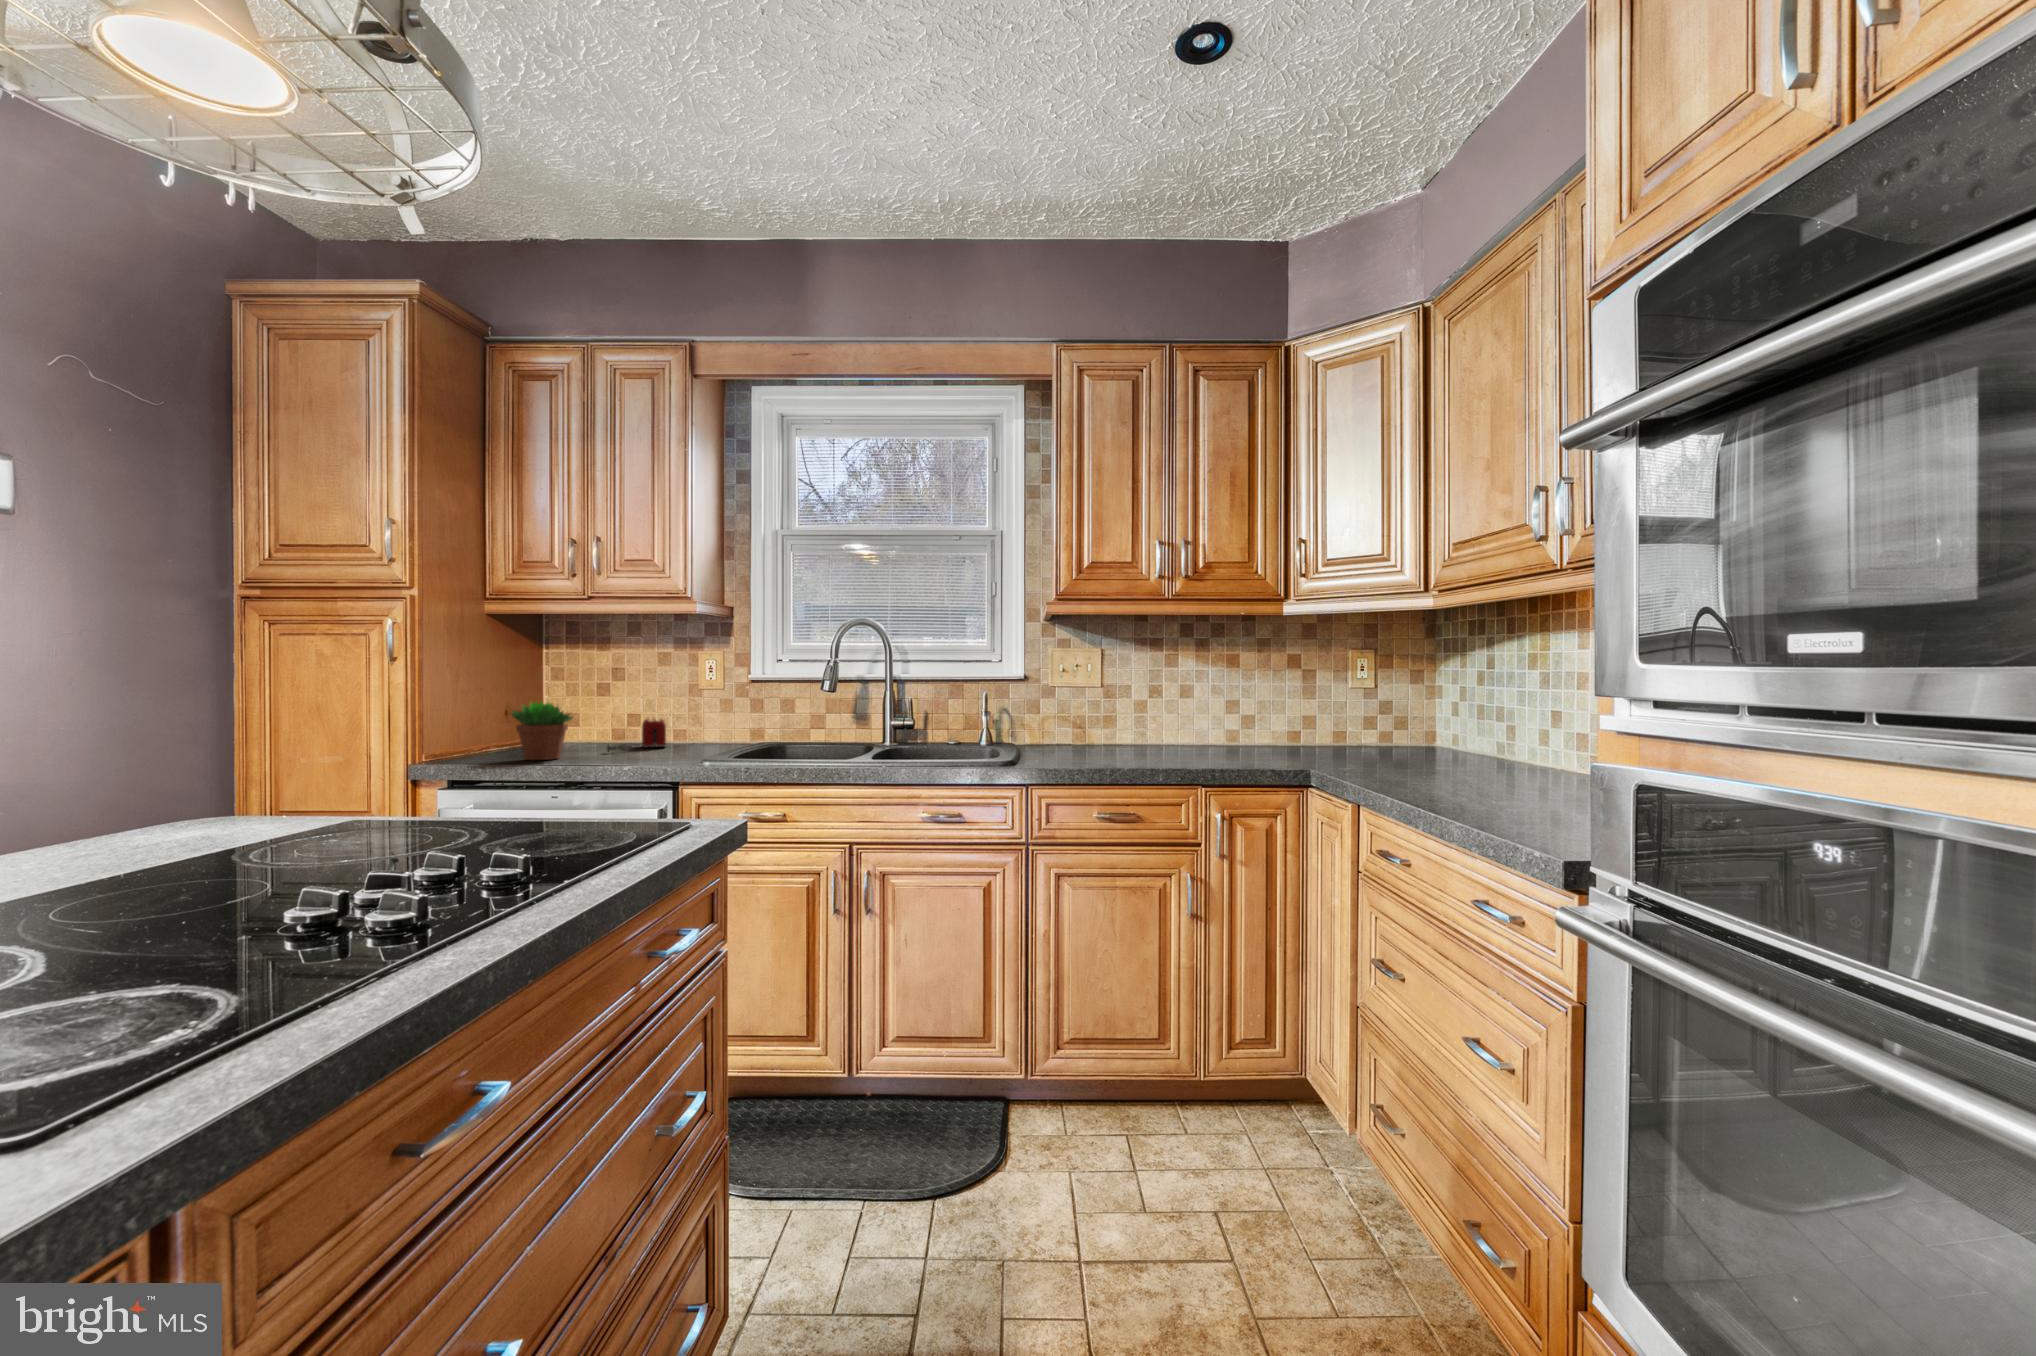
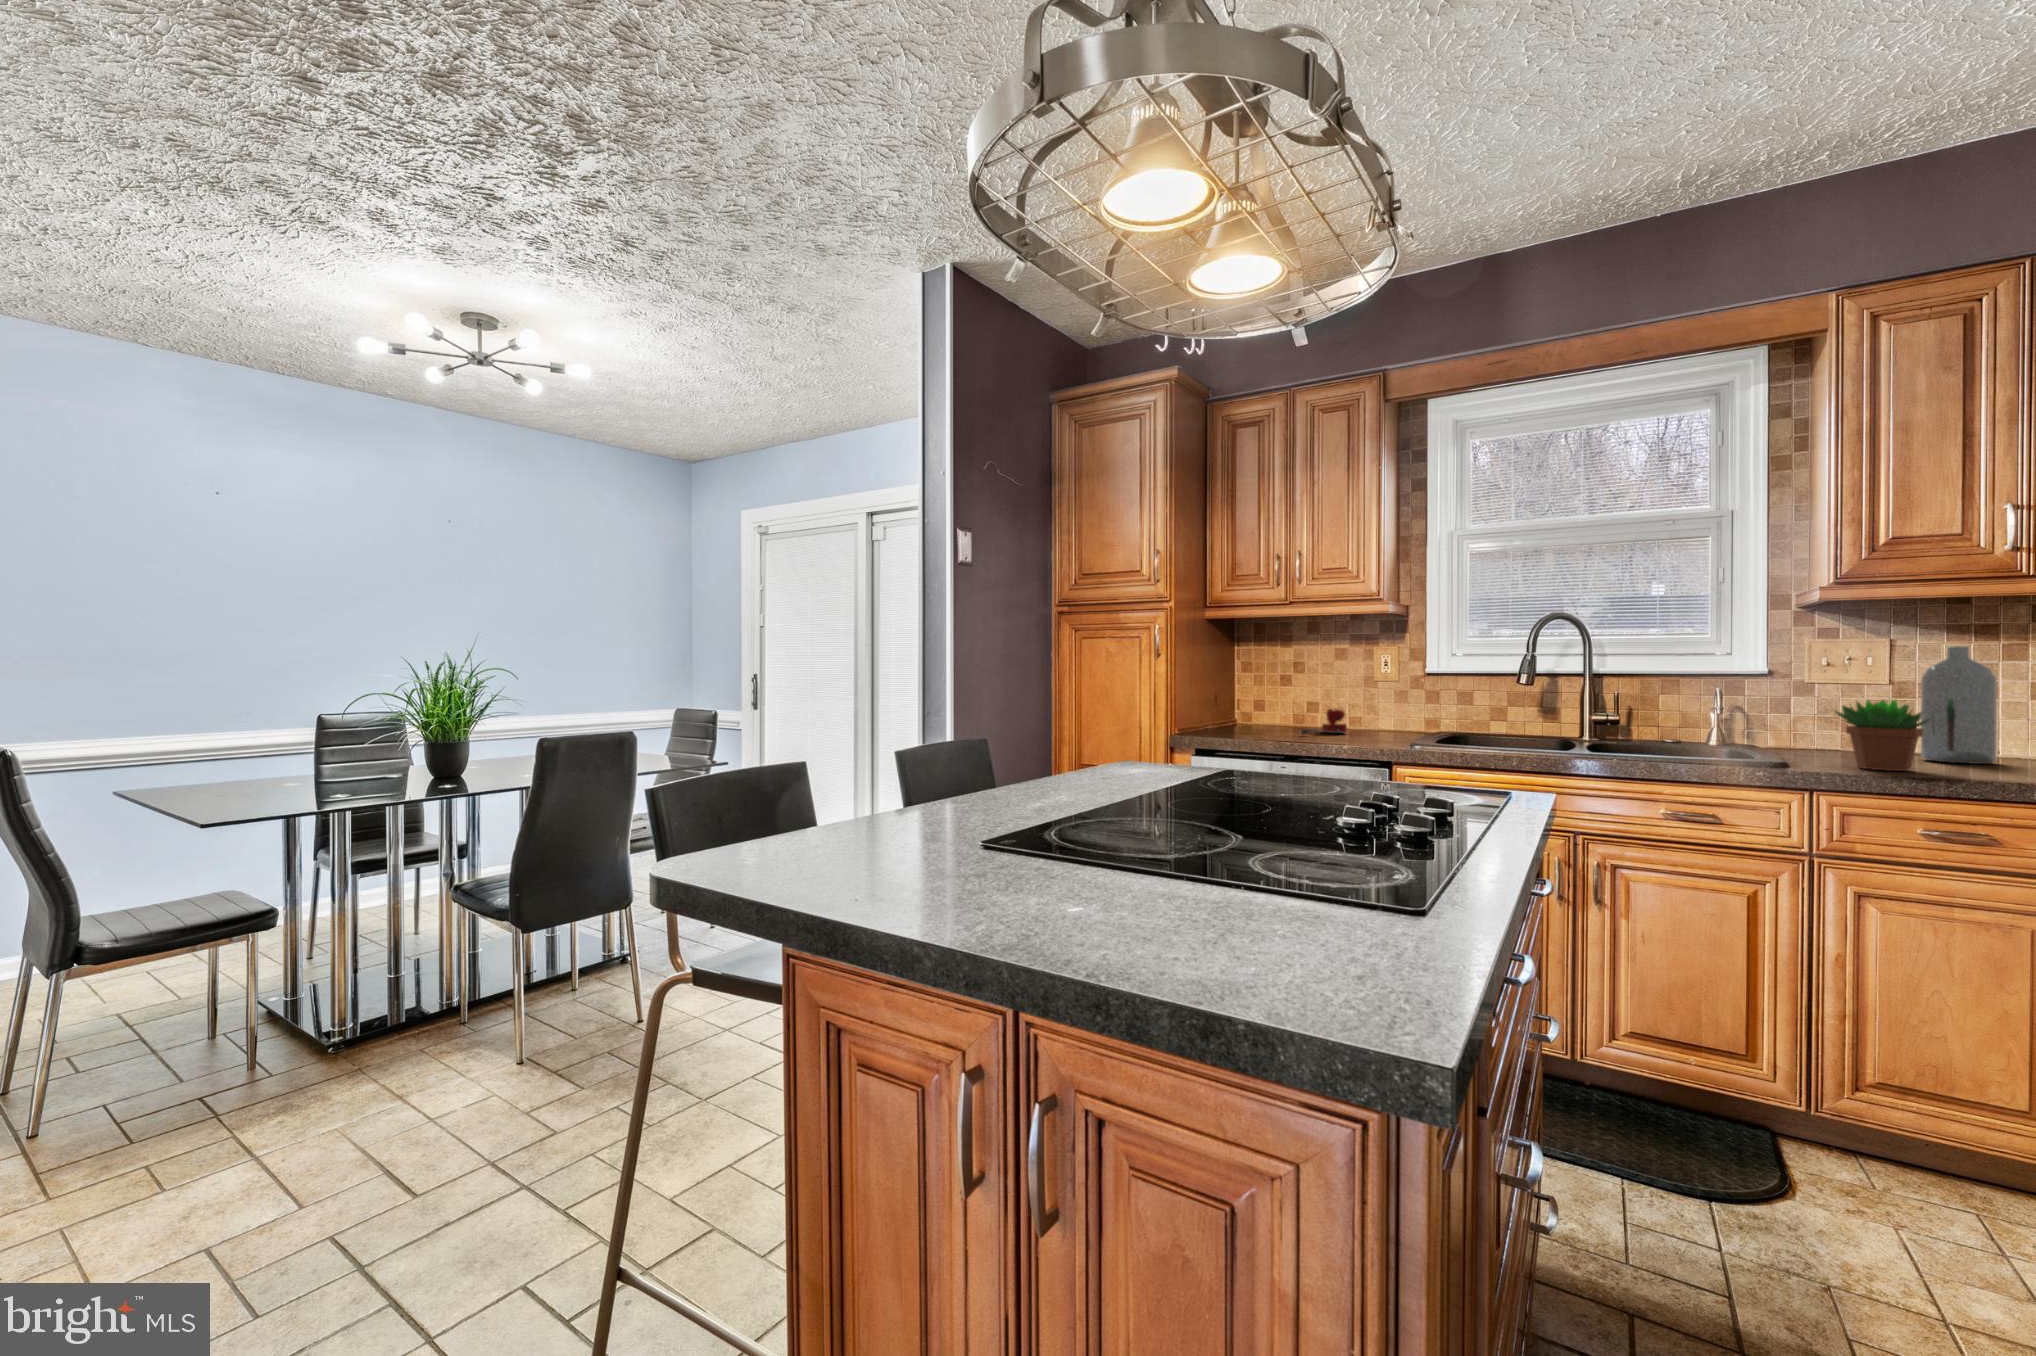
bottle: none [1116,657,1158,753] -> present [1921,646,1997,764]
succulent plant: present [511,702,573,760] -> present [1833,700,1931,771]

